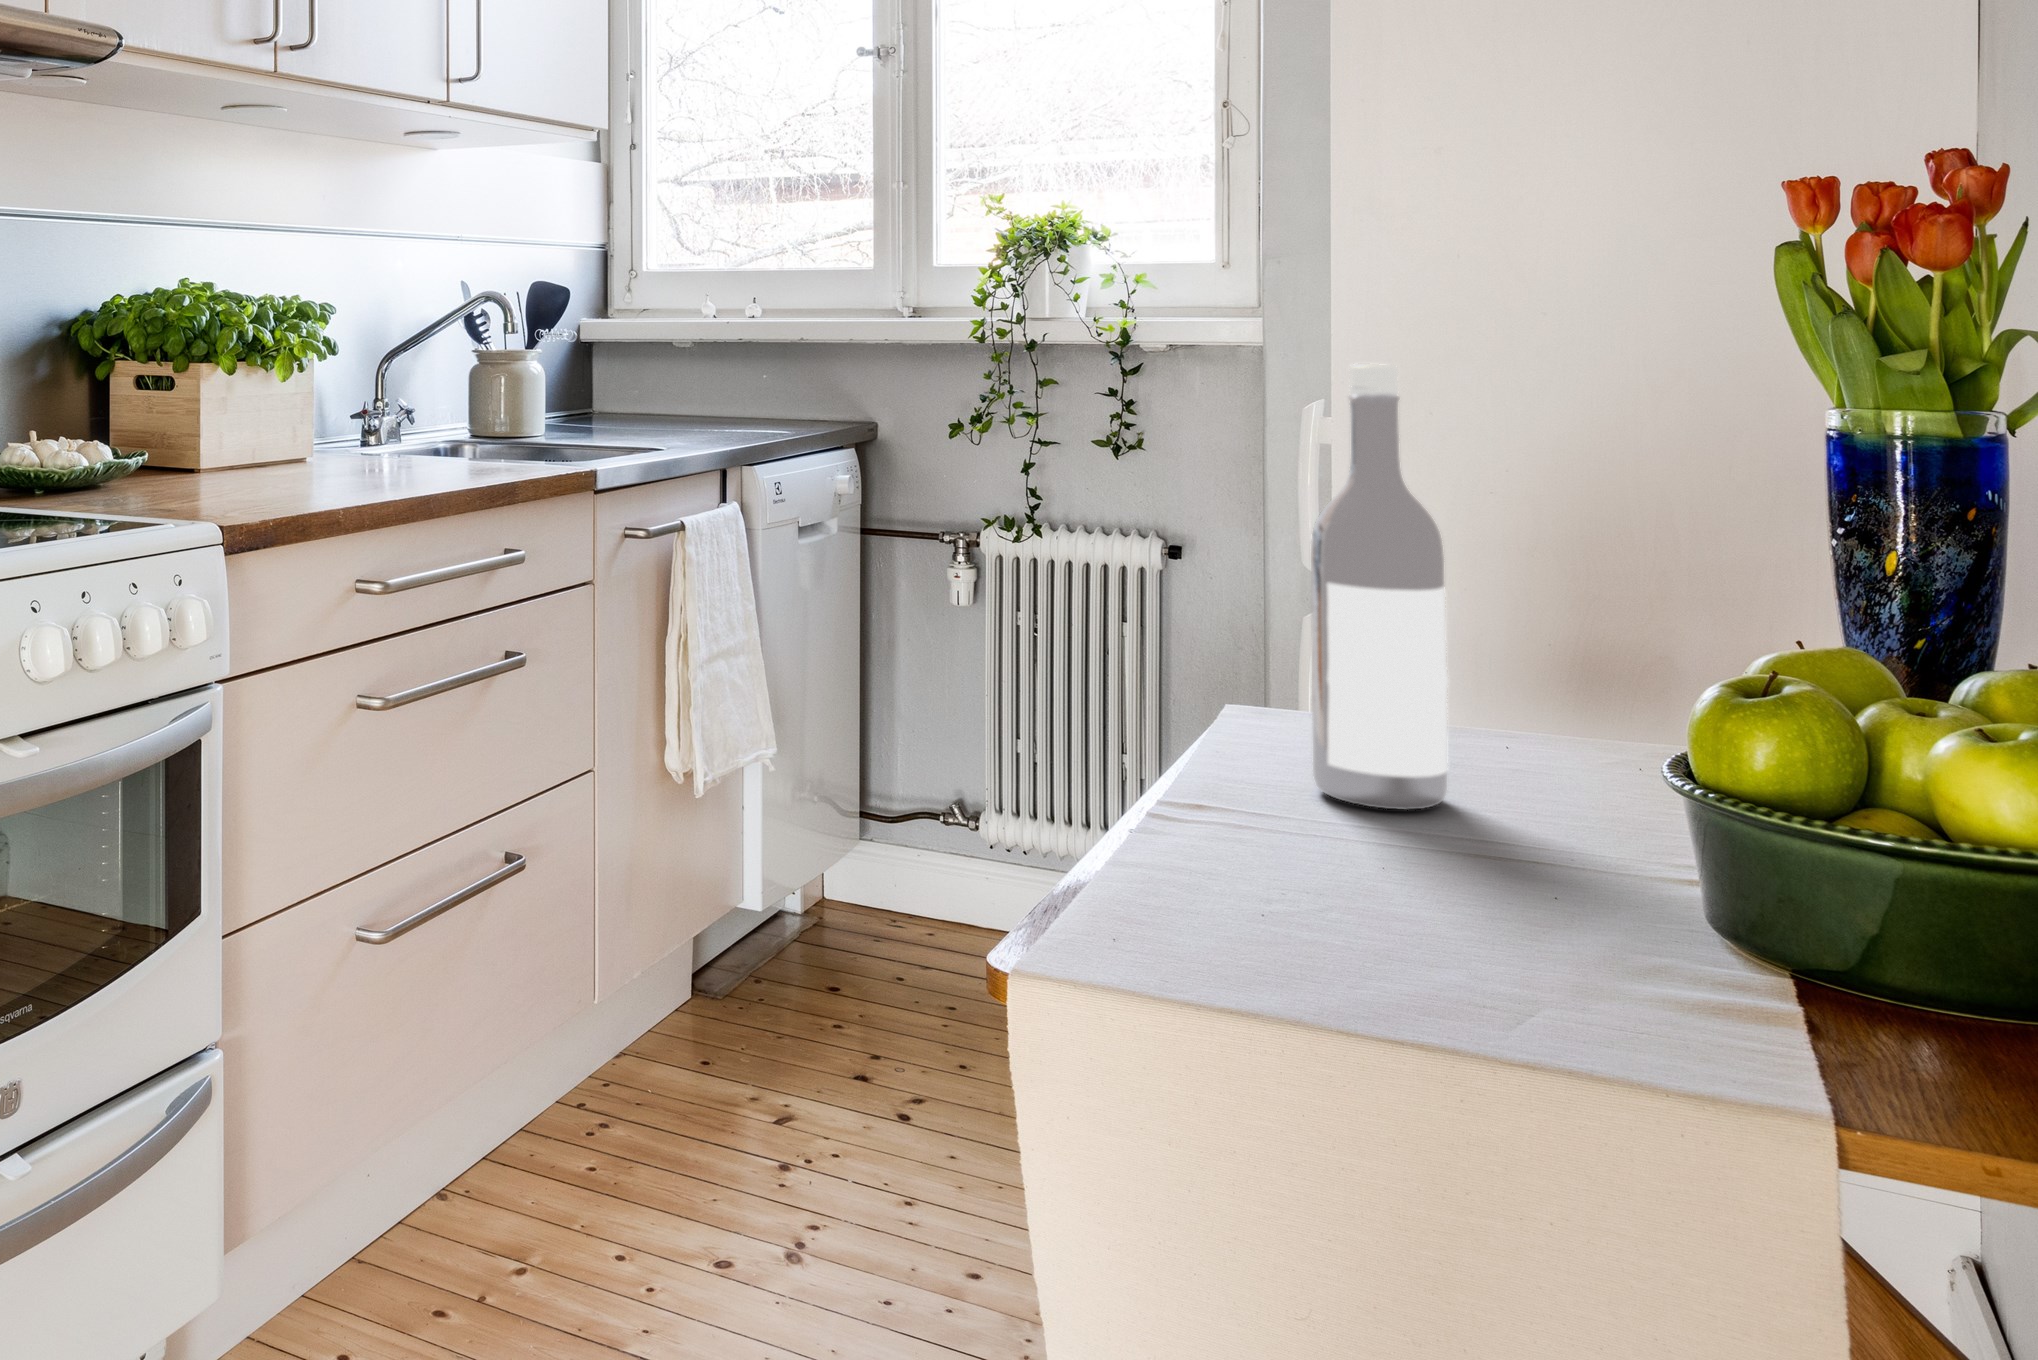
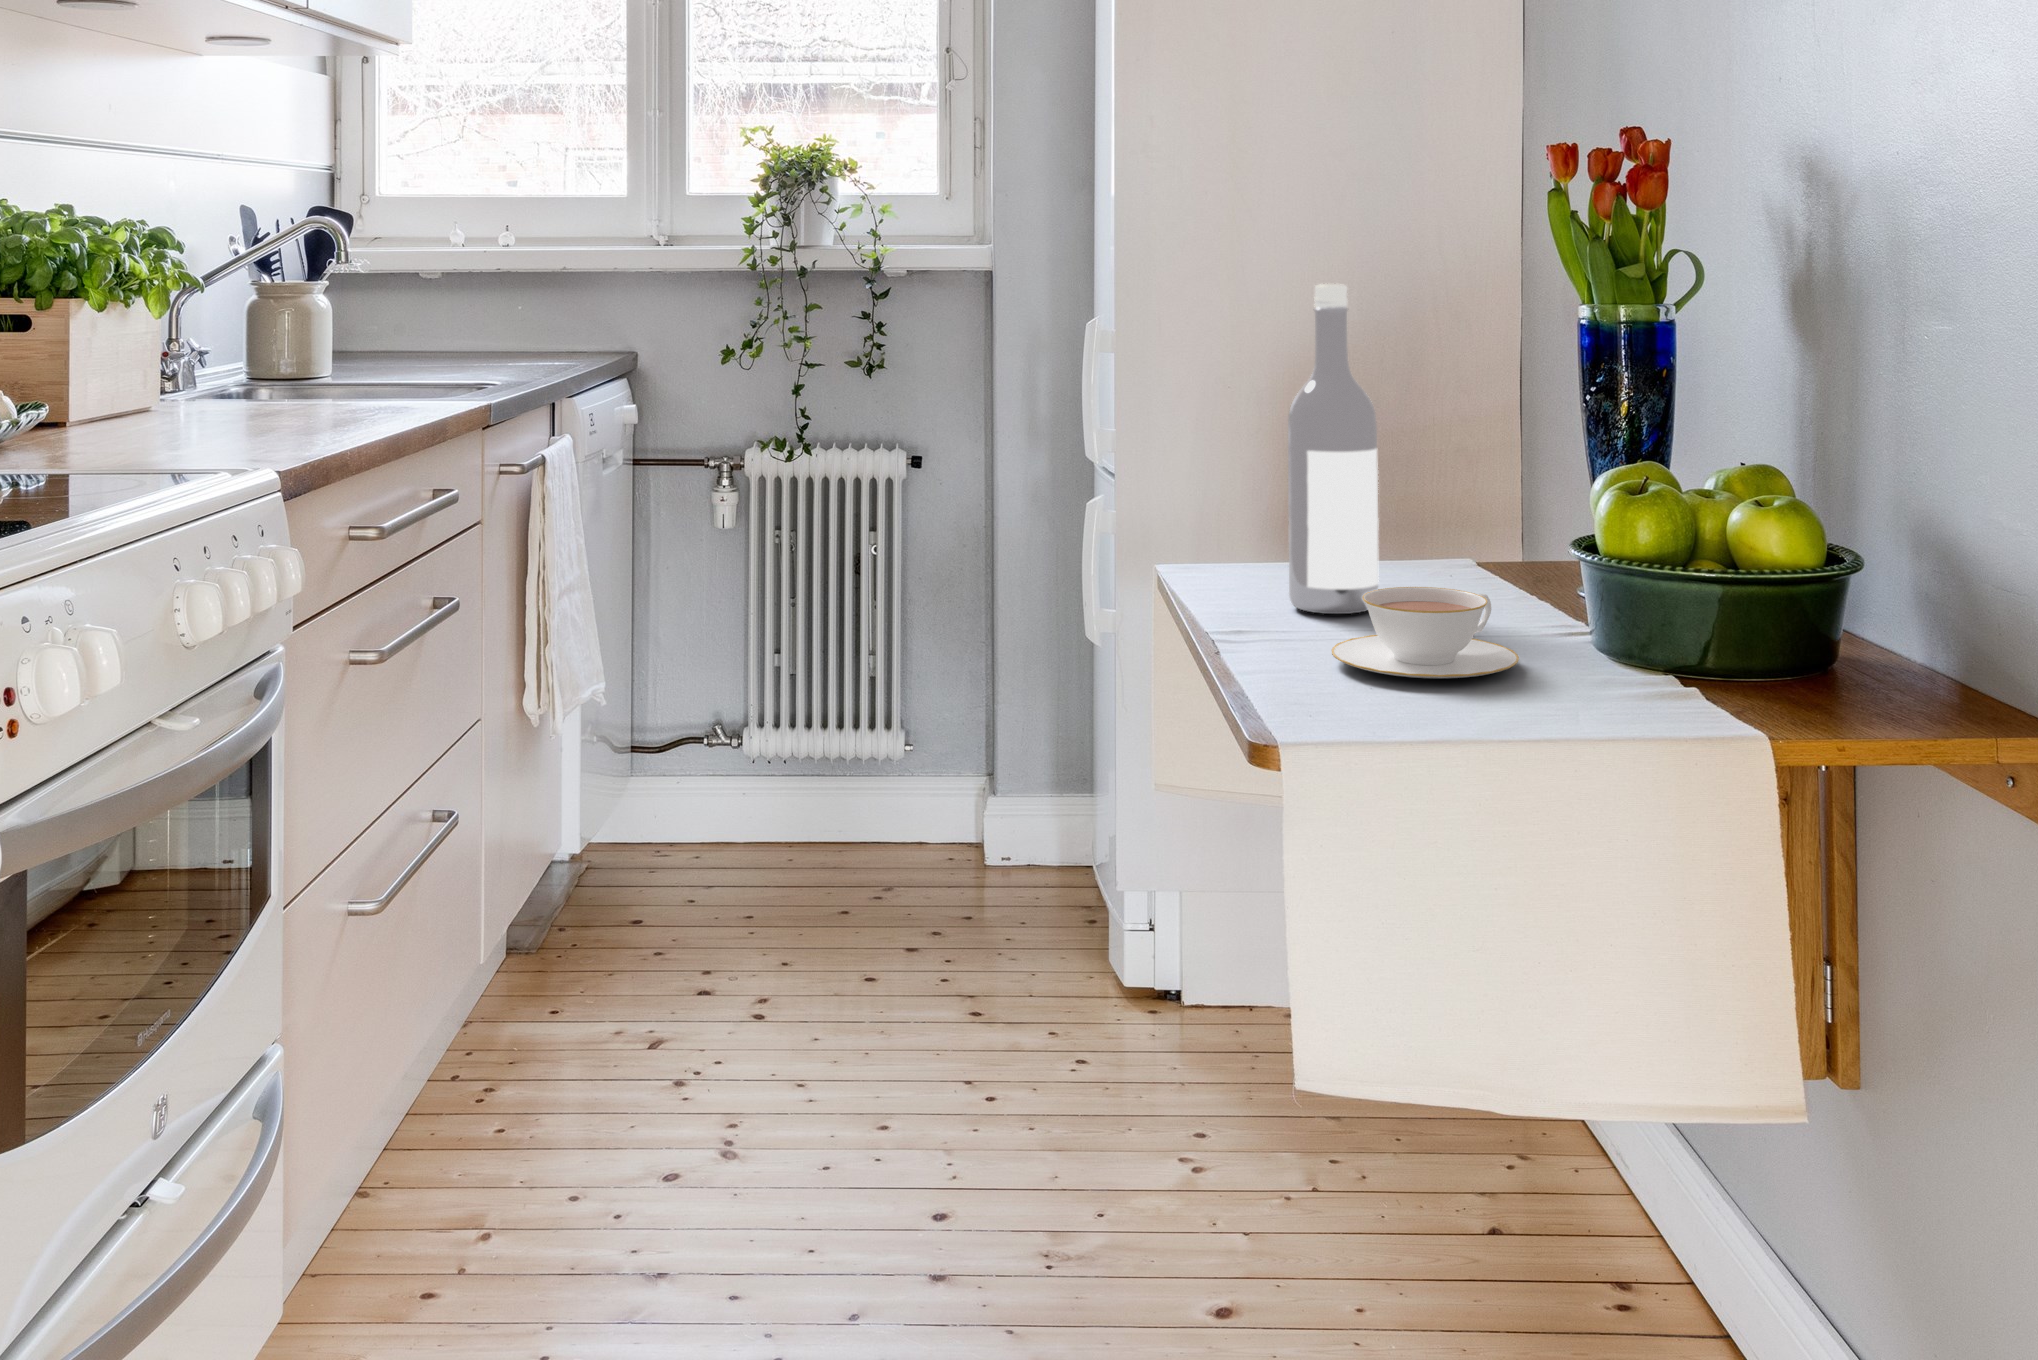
teacup: none [1276,784,1574,935] -> present [1332,587,1519,678]

